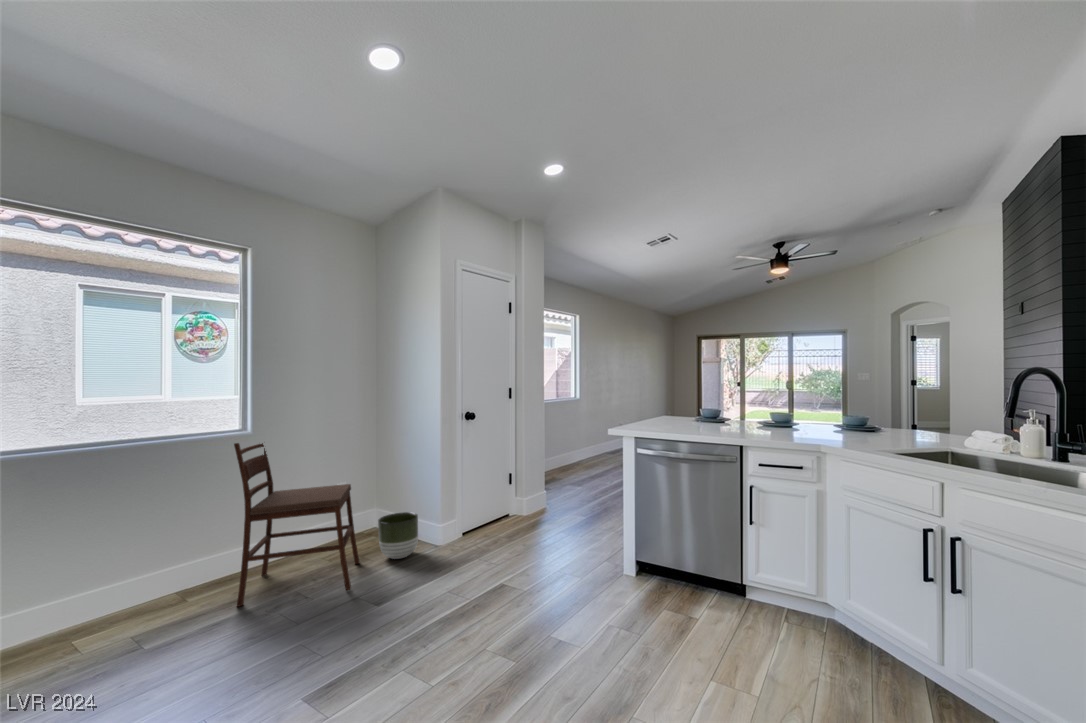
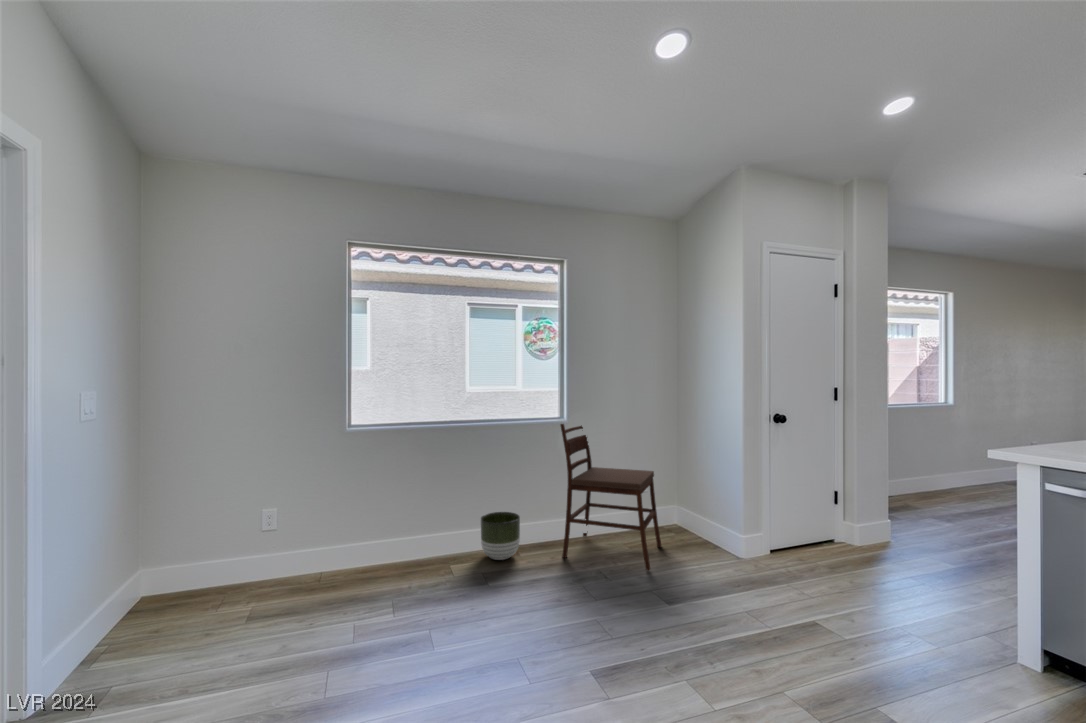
planter: present [378,512,418,559] -> present [481,512,520,560]

